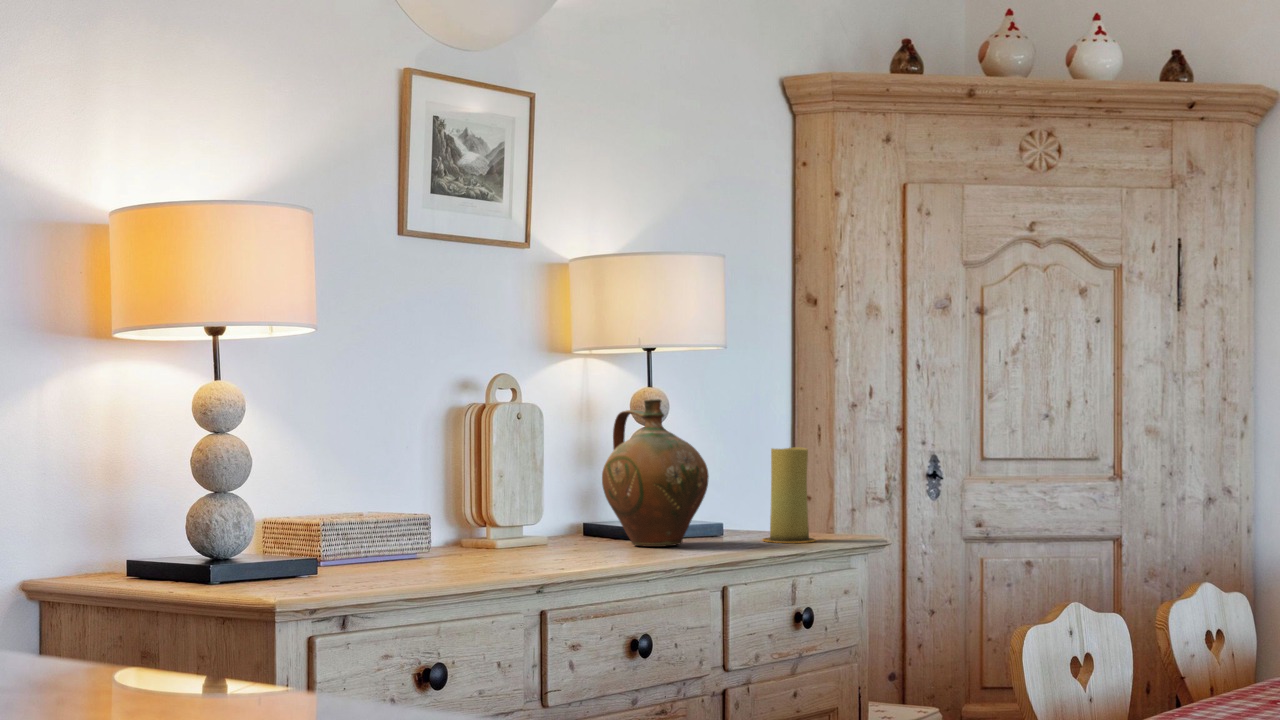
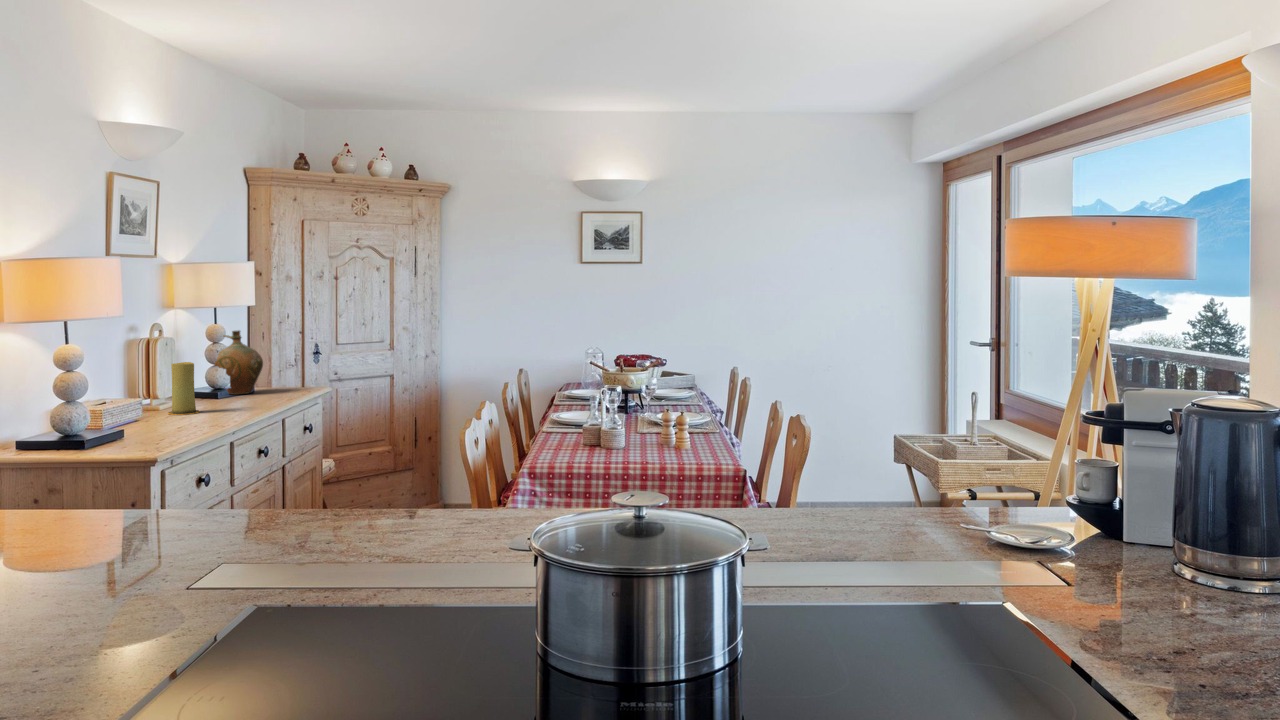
candle: present [763,447,816,543] -> present [168,362,200,415]

